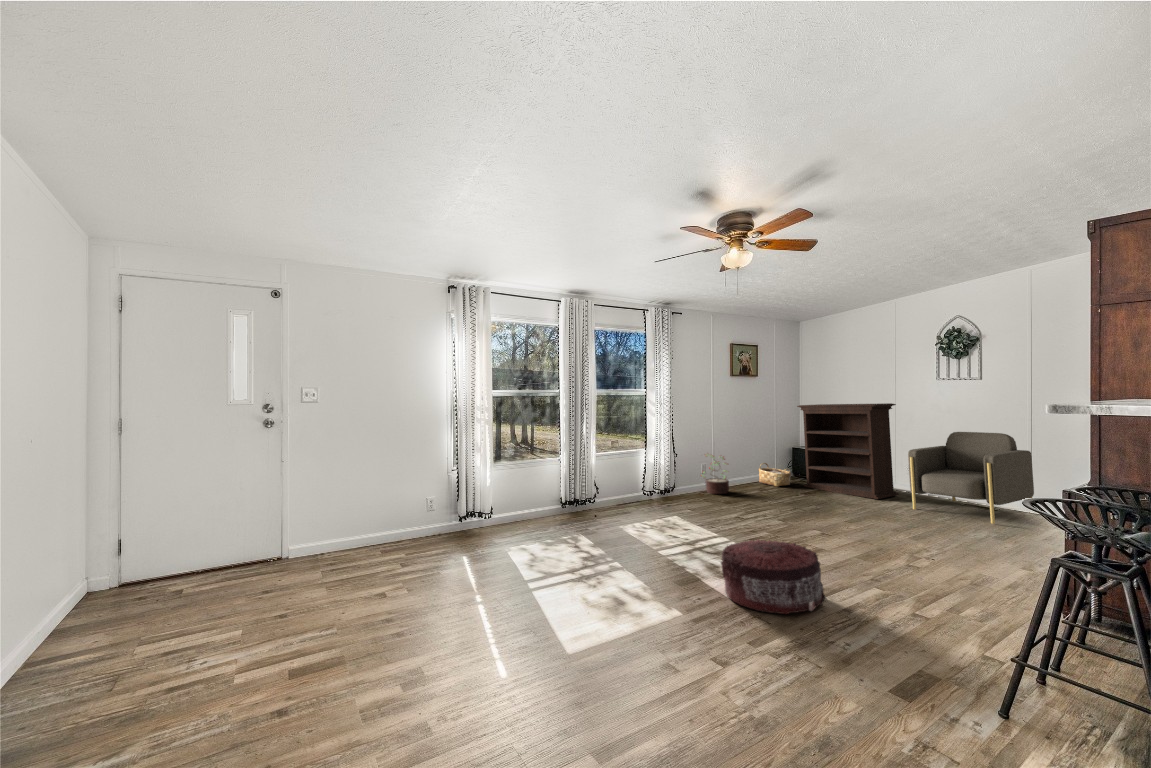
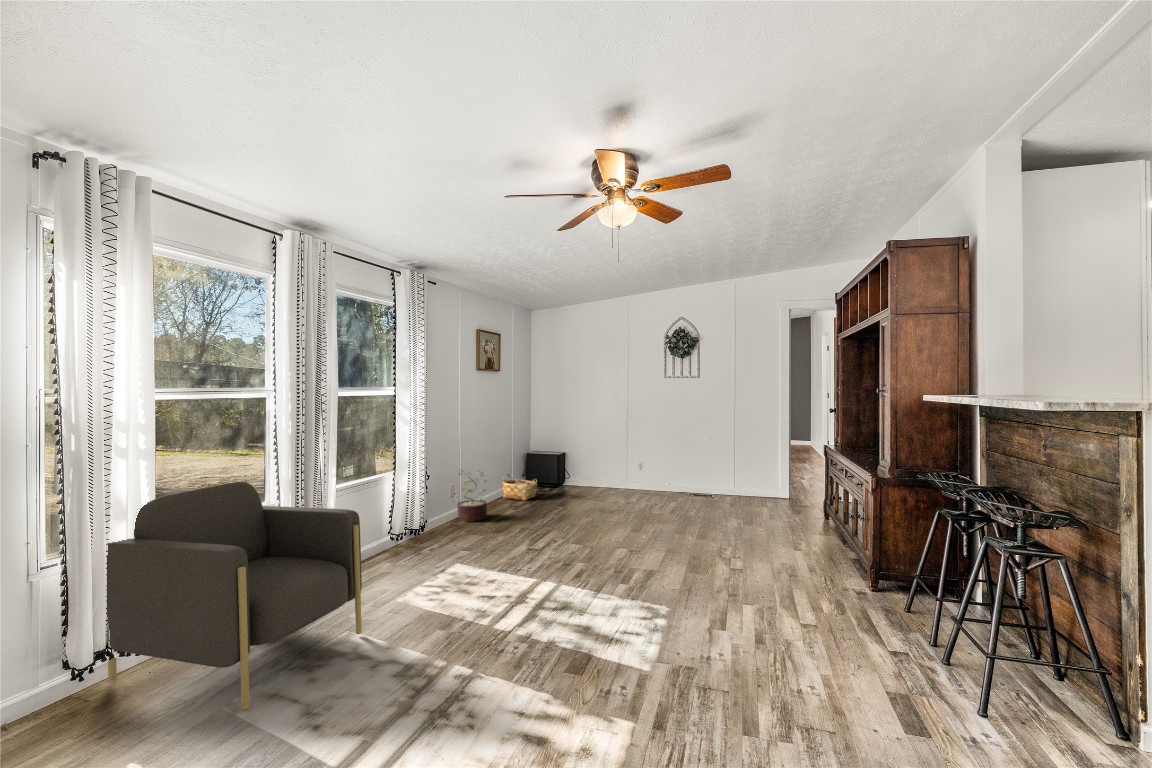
bookshelf: present [797,403,899,499] -> none [543,403,636,501]
armchair: present [908,432,1034,524] -> present [107,482,362,709]
pouf: present [721,539,826,614] -> none [623,573,743,676]

